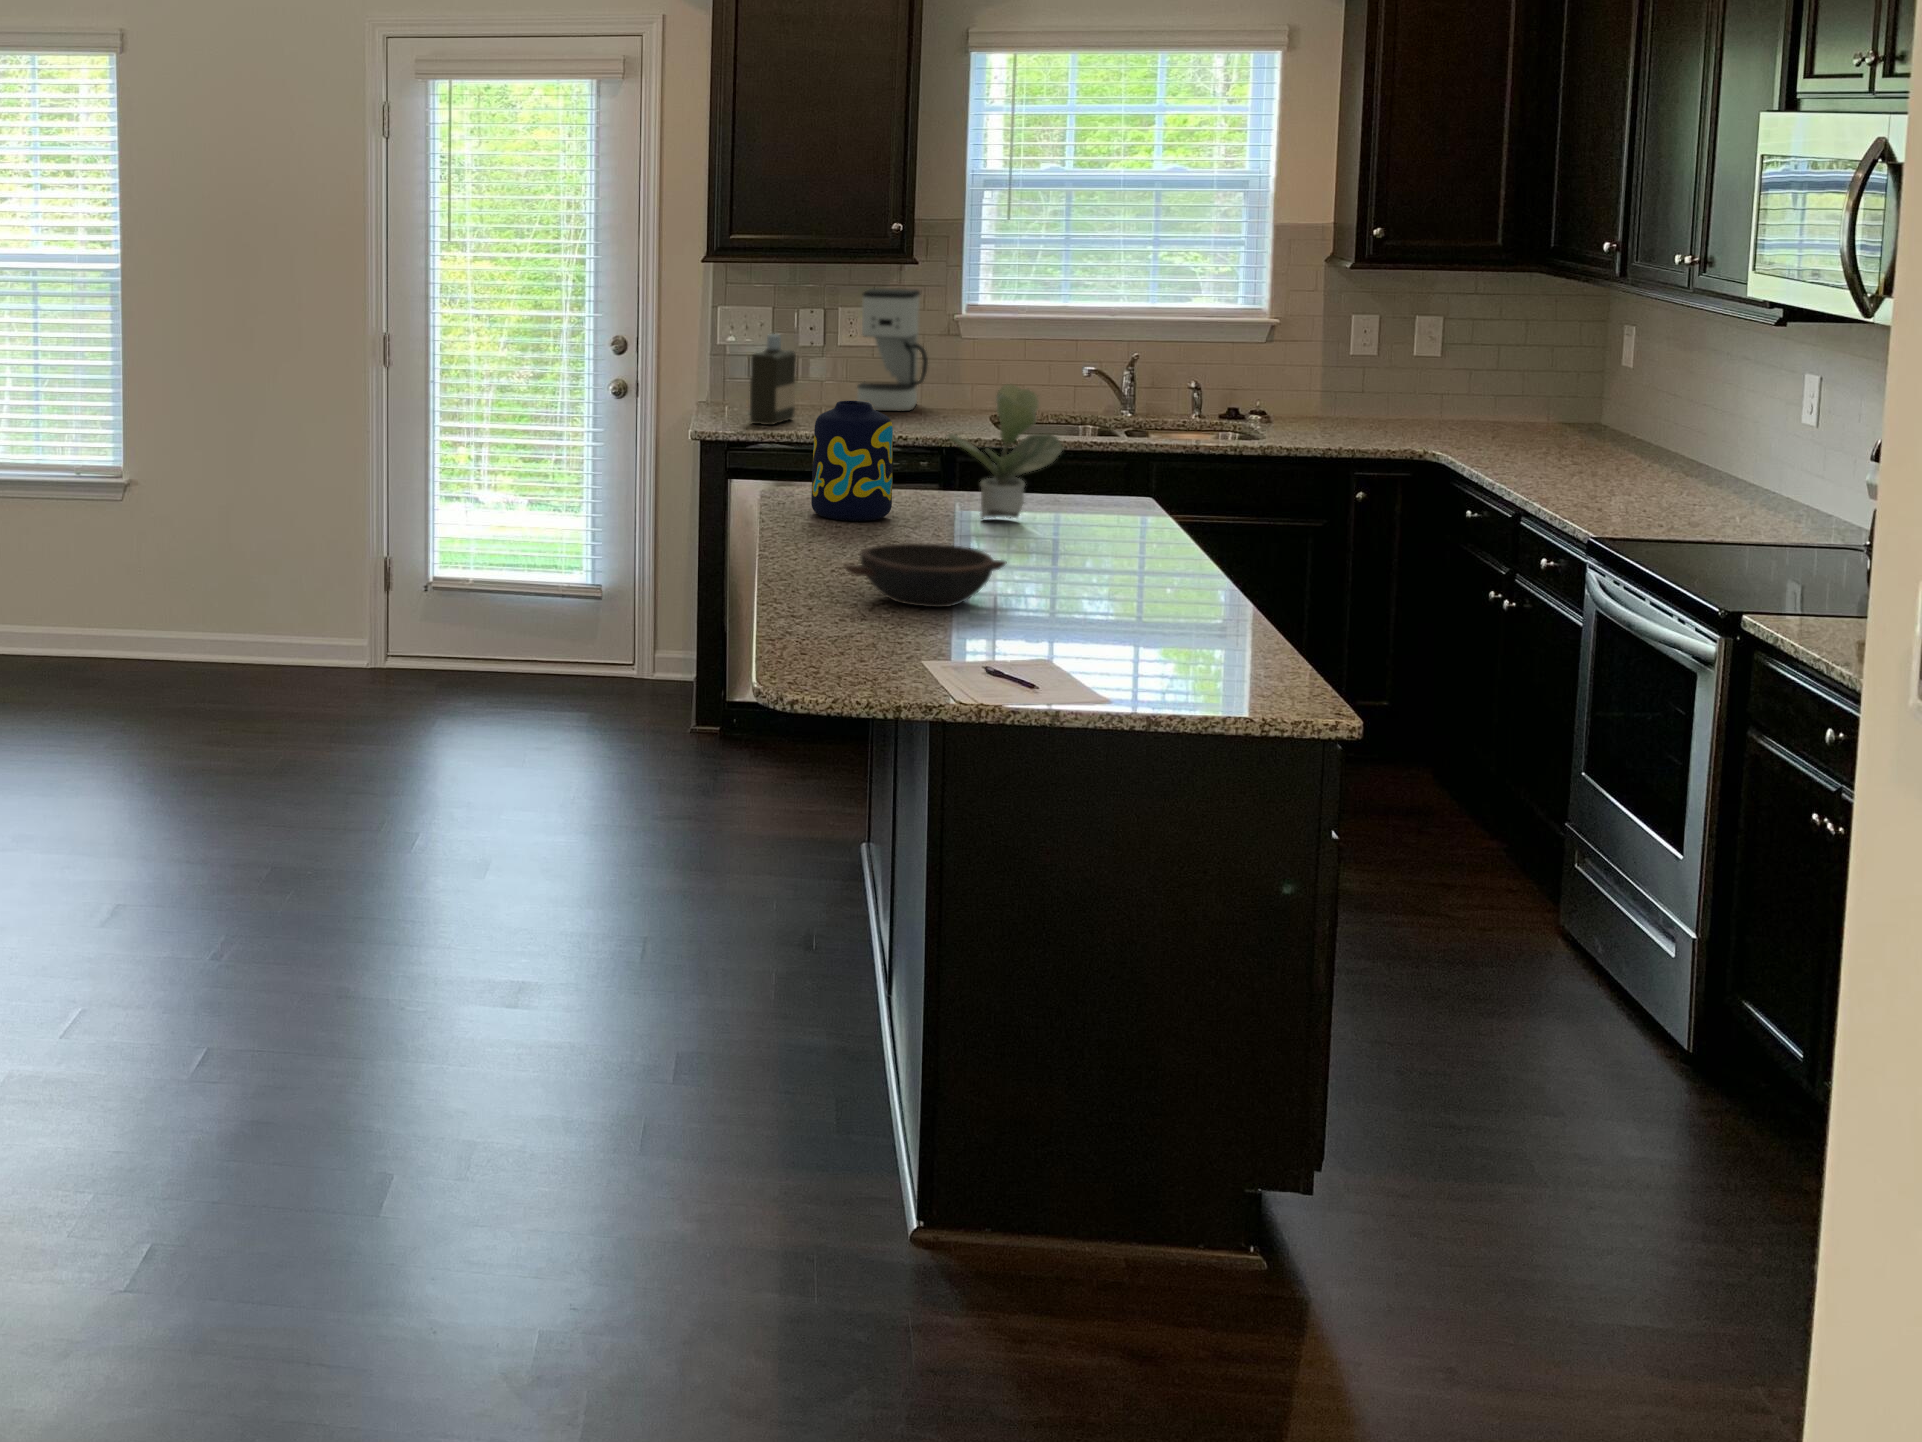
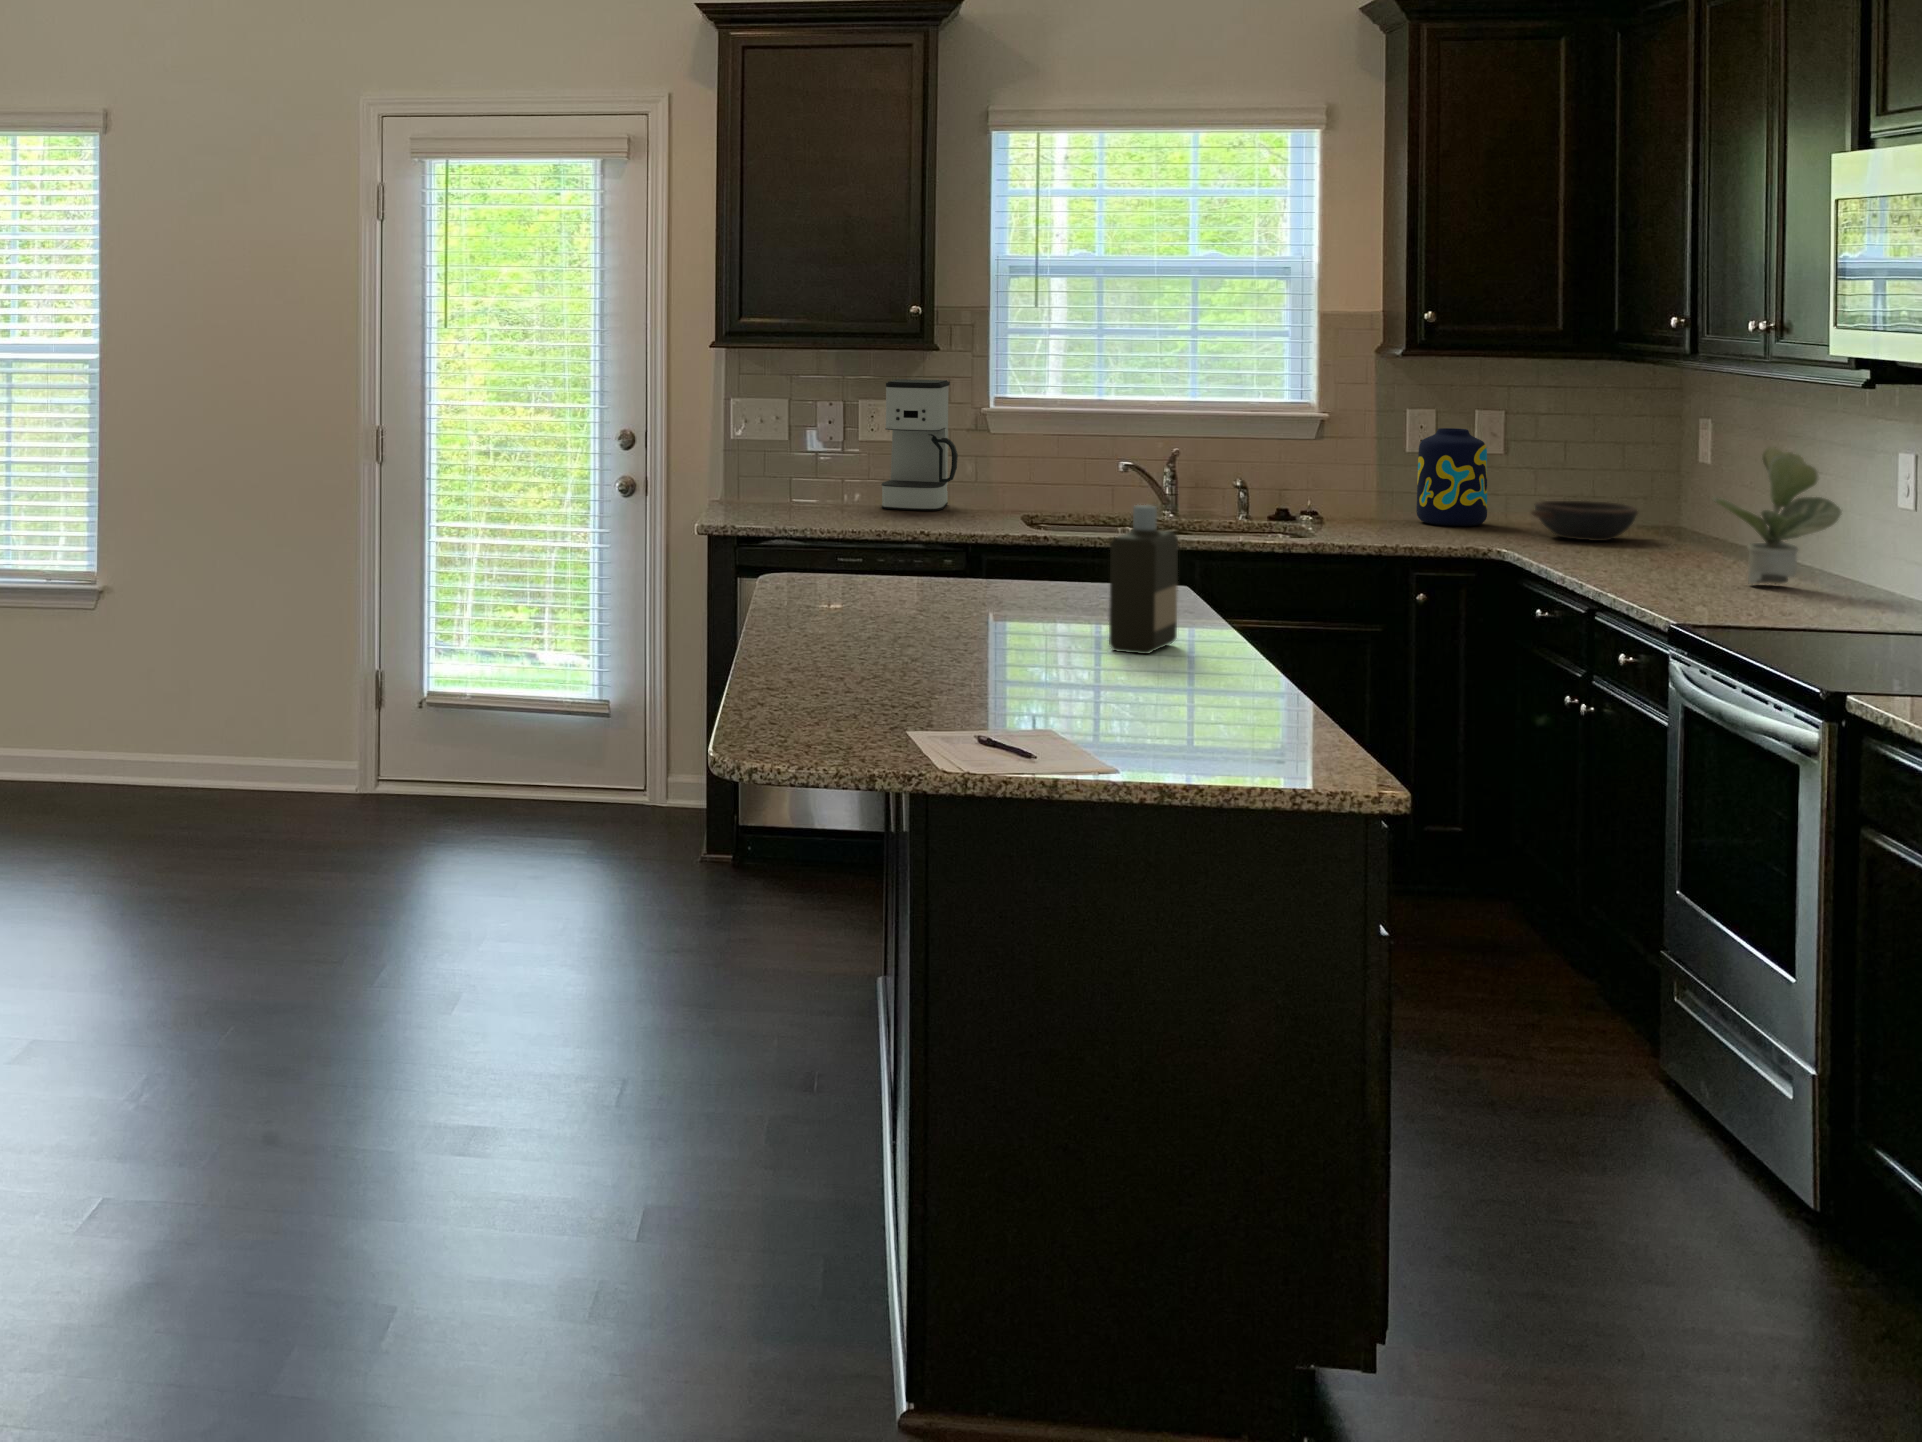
bottle: present [750,334,796,425] -> present [1109,505,1178,654]
potted plant: present [947,384,1062,518] -> present [1713,447,1842,584]
vase: present [811,401,893,521] -> present [1416,428,1487,526]
bowl: present [844,543,1006,607] -> present [1531,501,1638,541]

